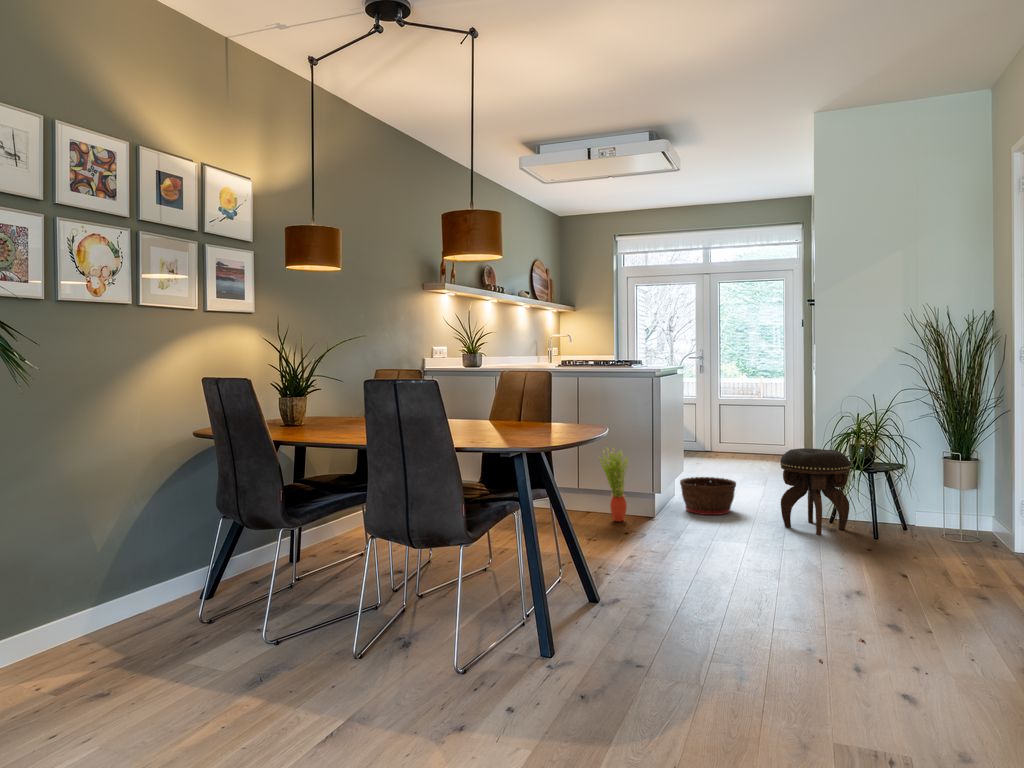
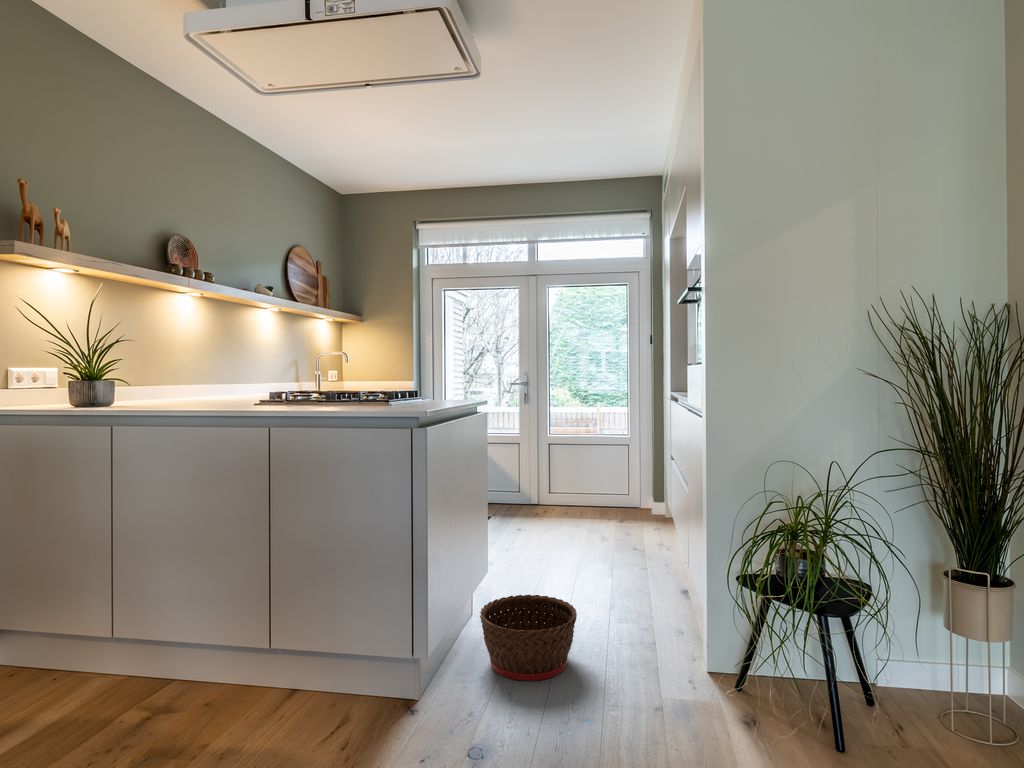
potted plant: present [600,448,629,521] -> none [309,572,374,727]
footstool: present [780,448,851,535] -> none [658,560,787,748]

